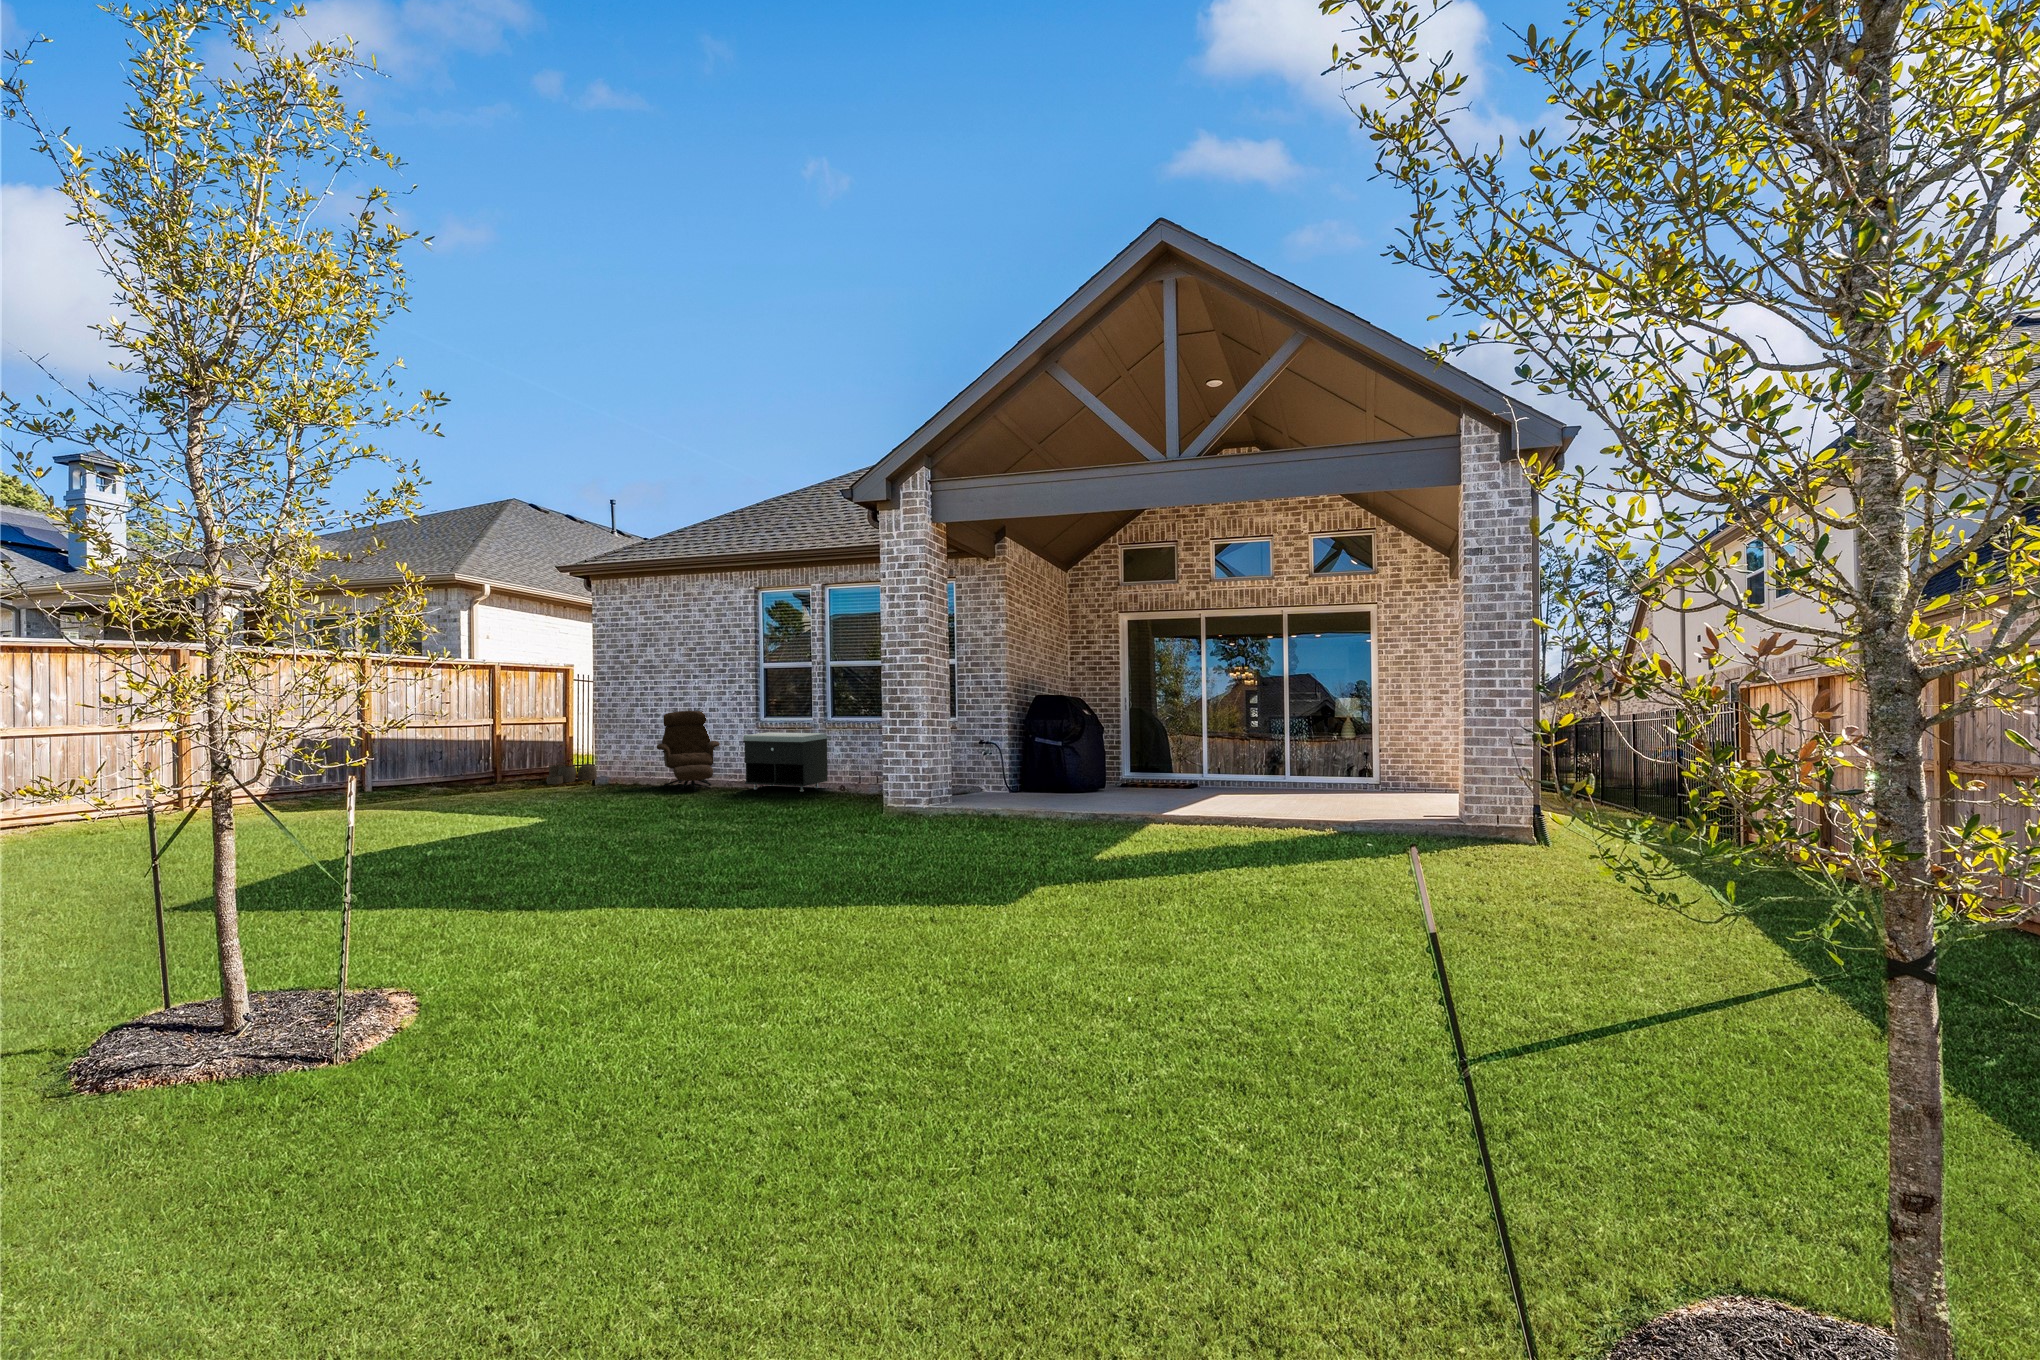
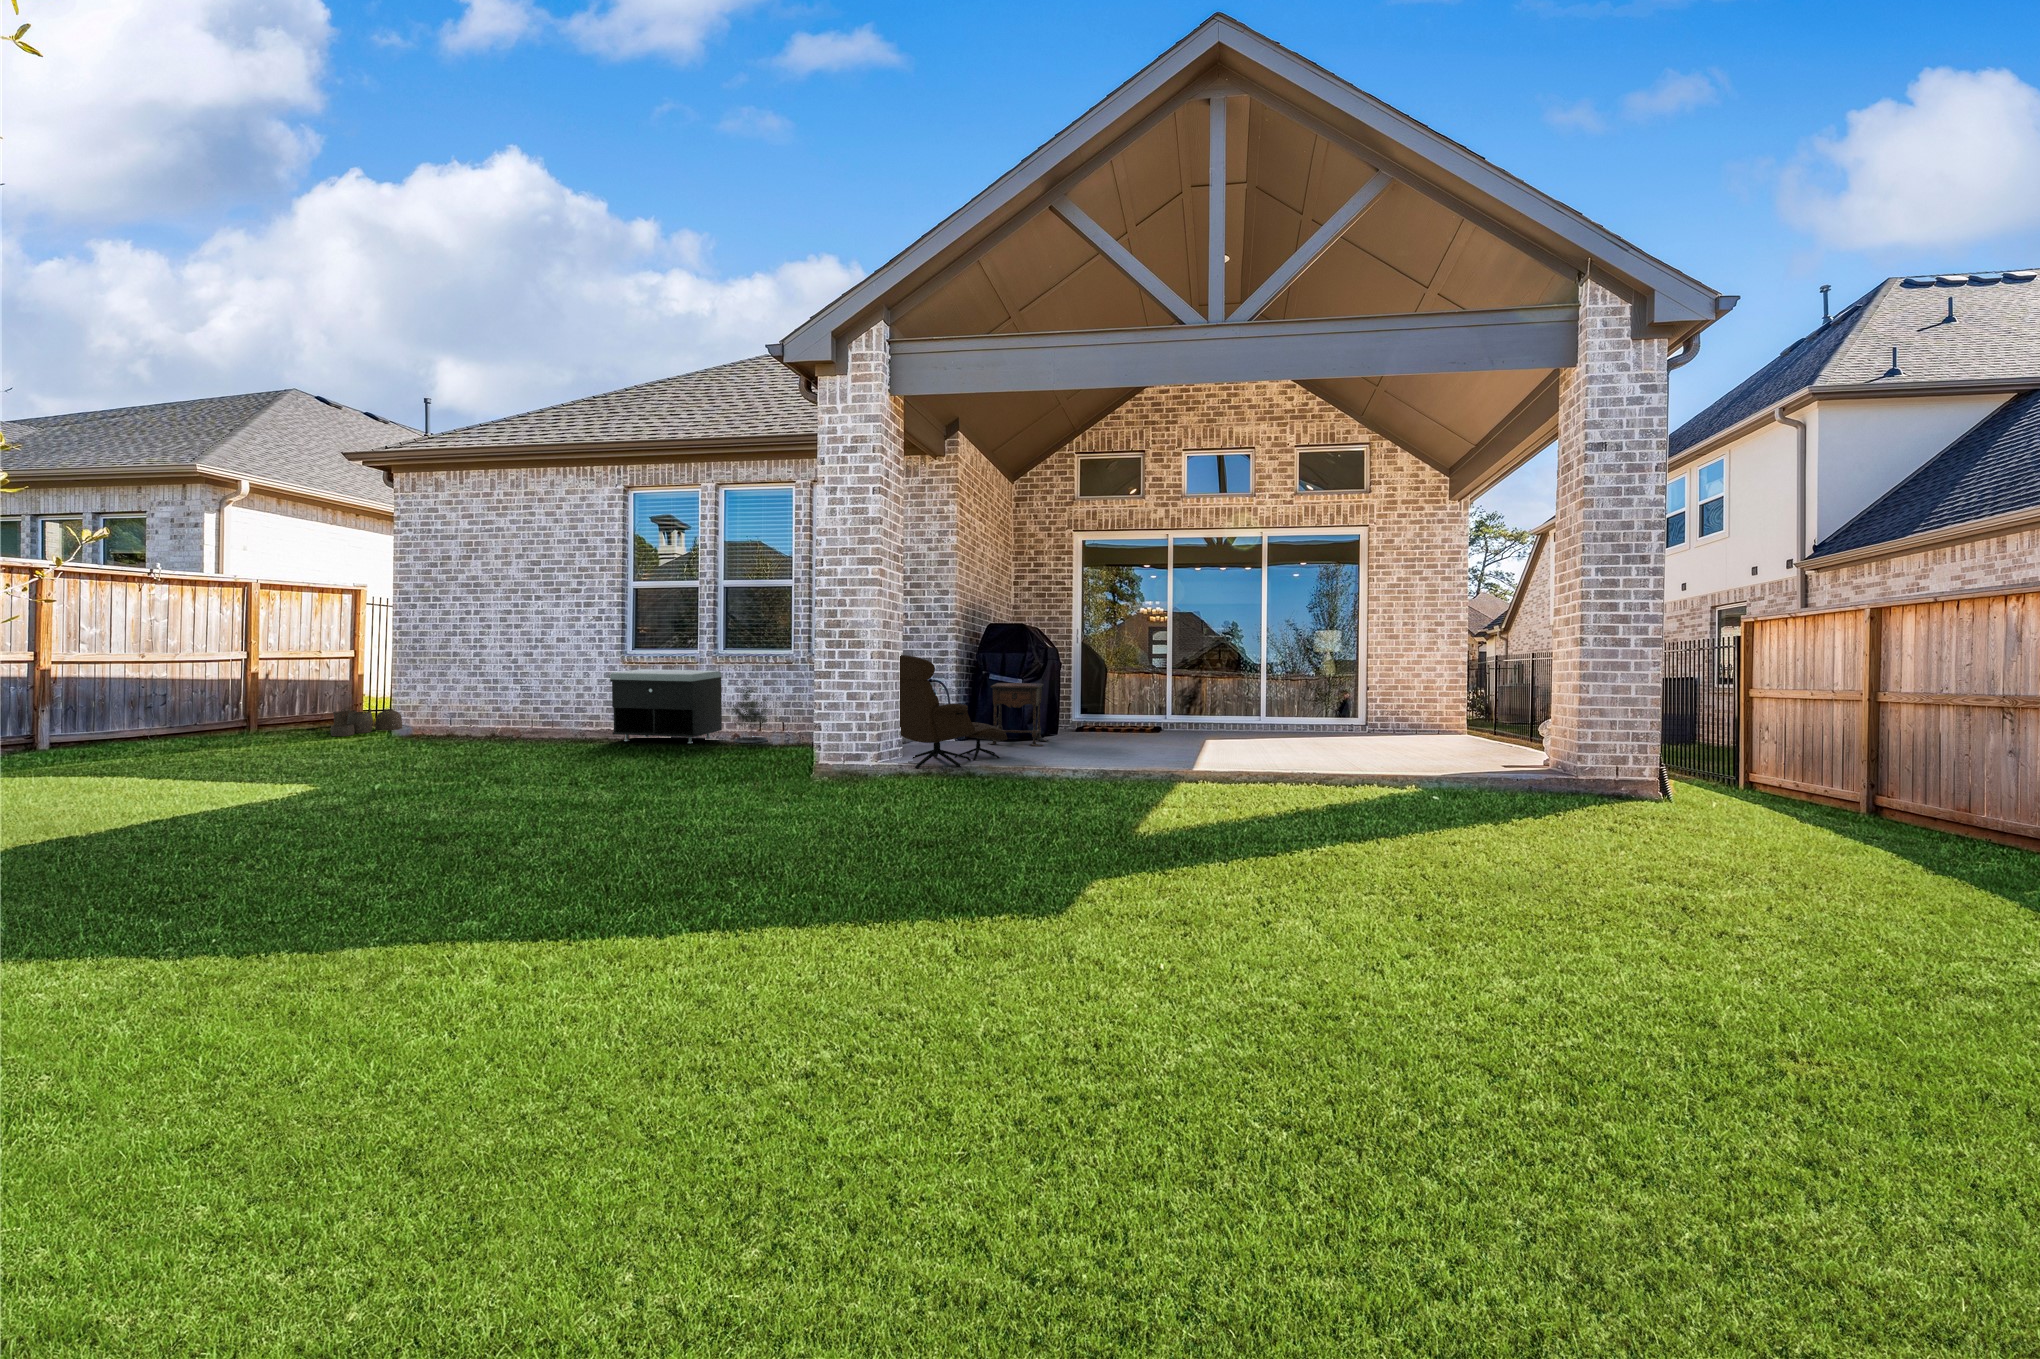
lounge chair: present [657,711,720,791] -> present [900,655,1007,768]
potted tree: none [831,743,865,791] -> present [733,690,770,743]
side table: none [1031,743,1084,795] -> present [988,683,1047,746]

